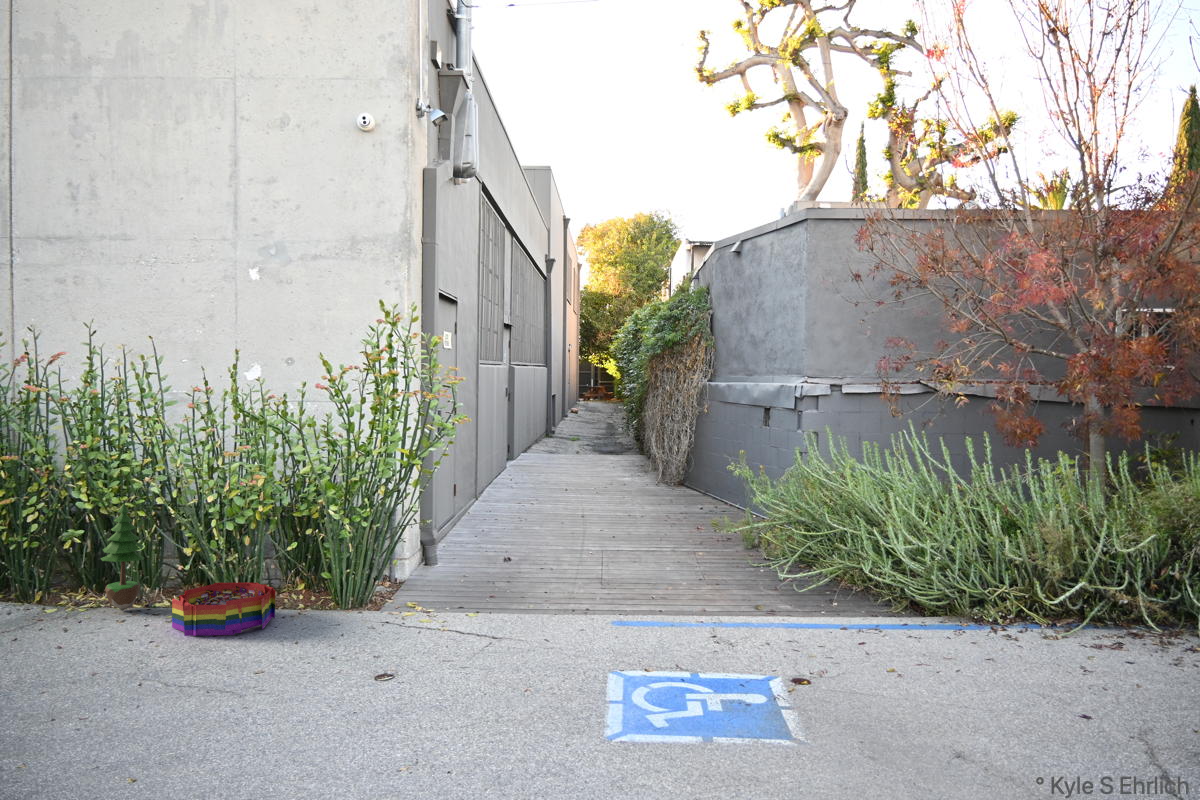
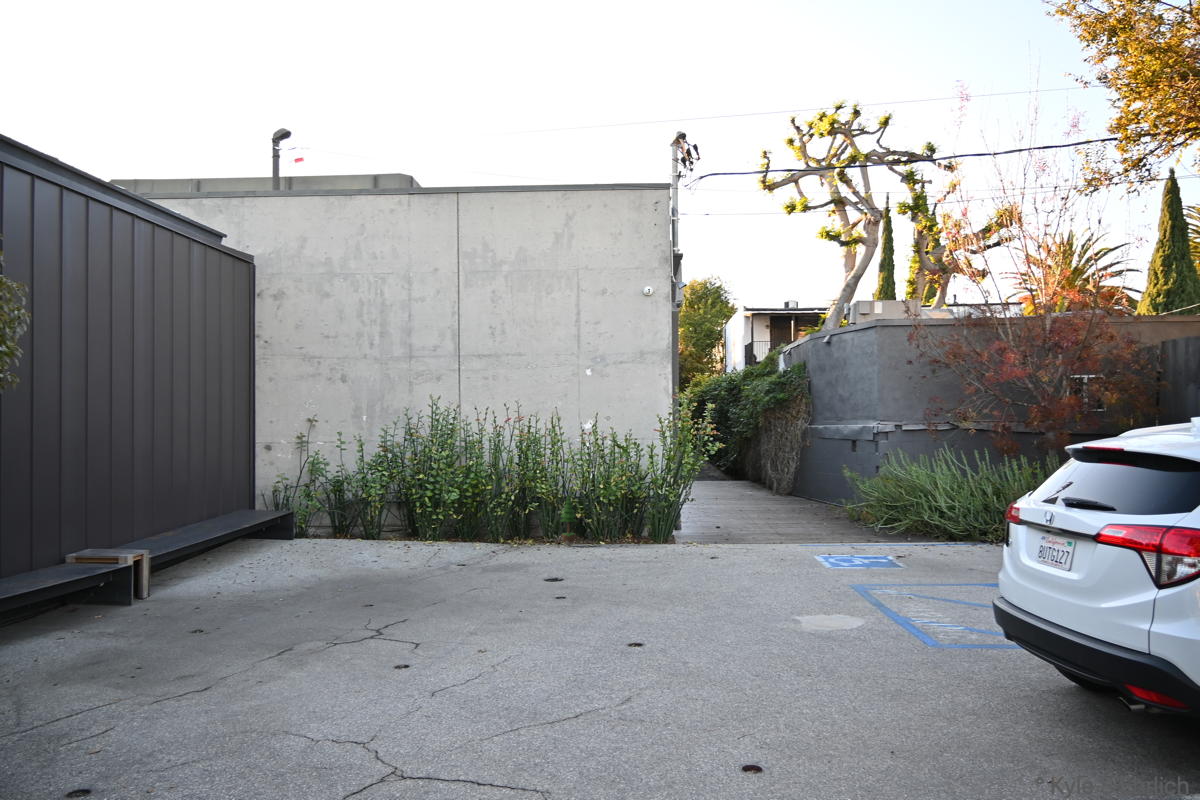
storage bin: present [172,582,276,636] -> none [603,531,645,551]

